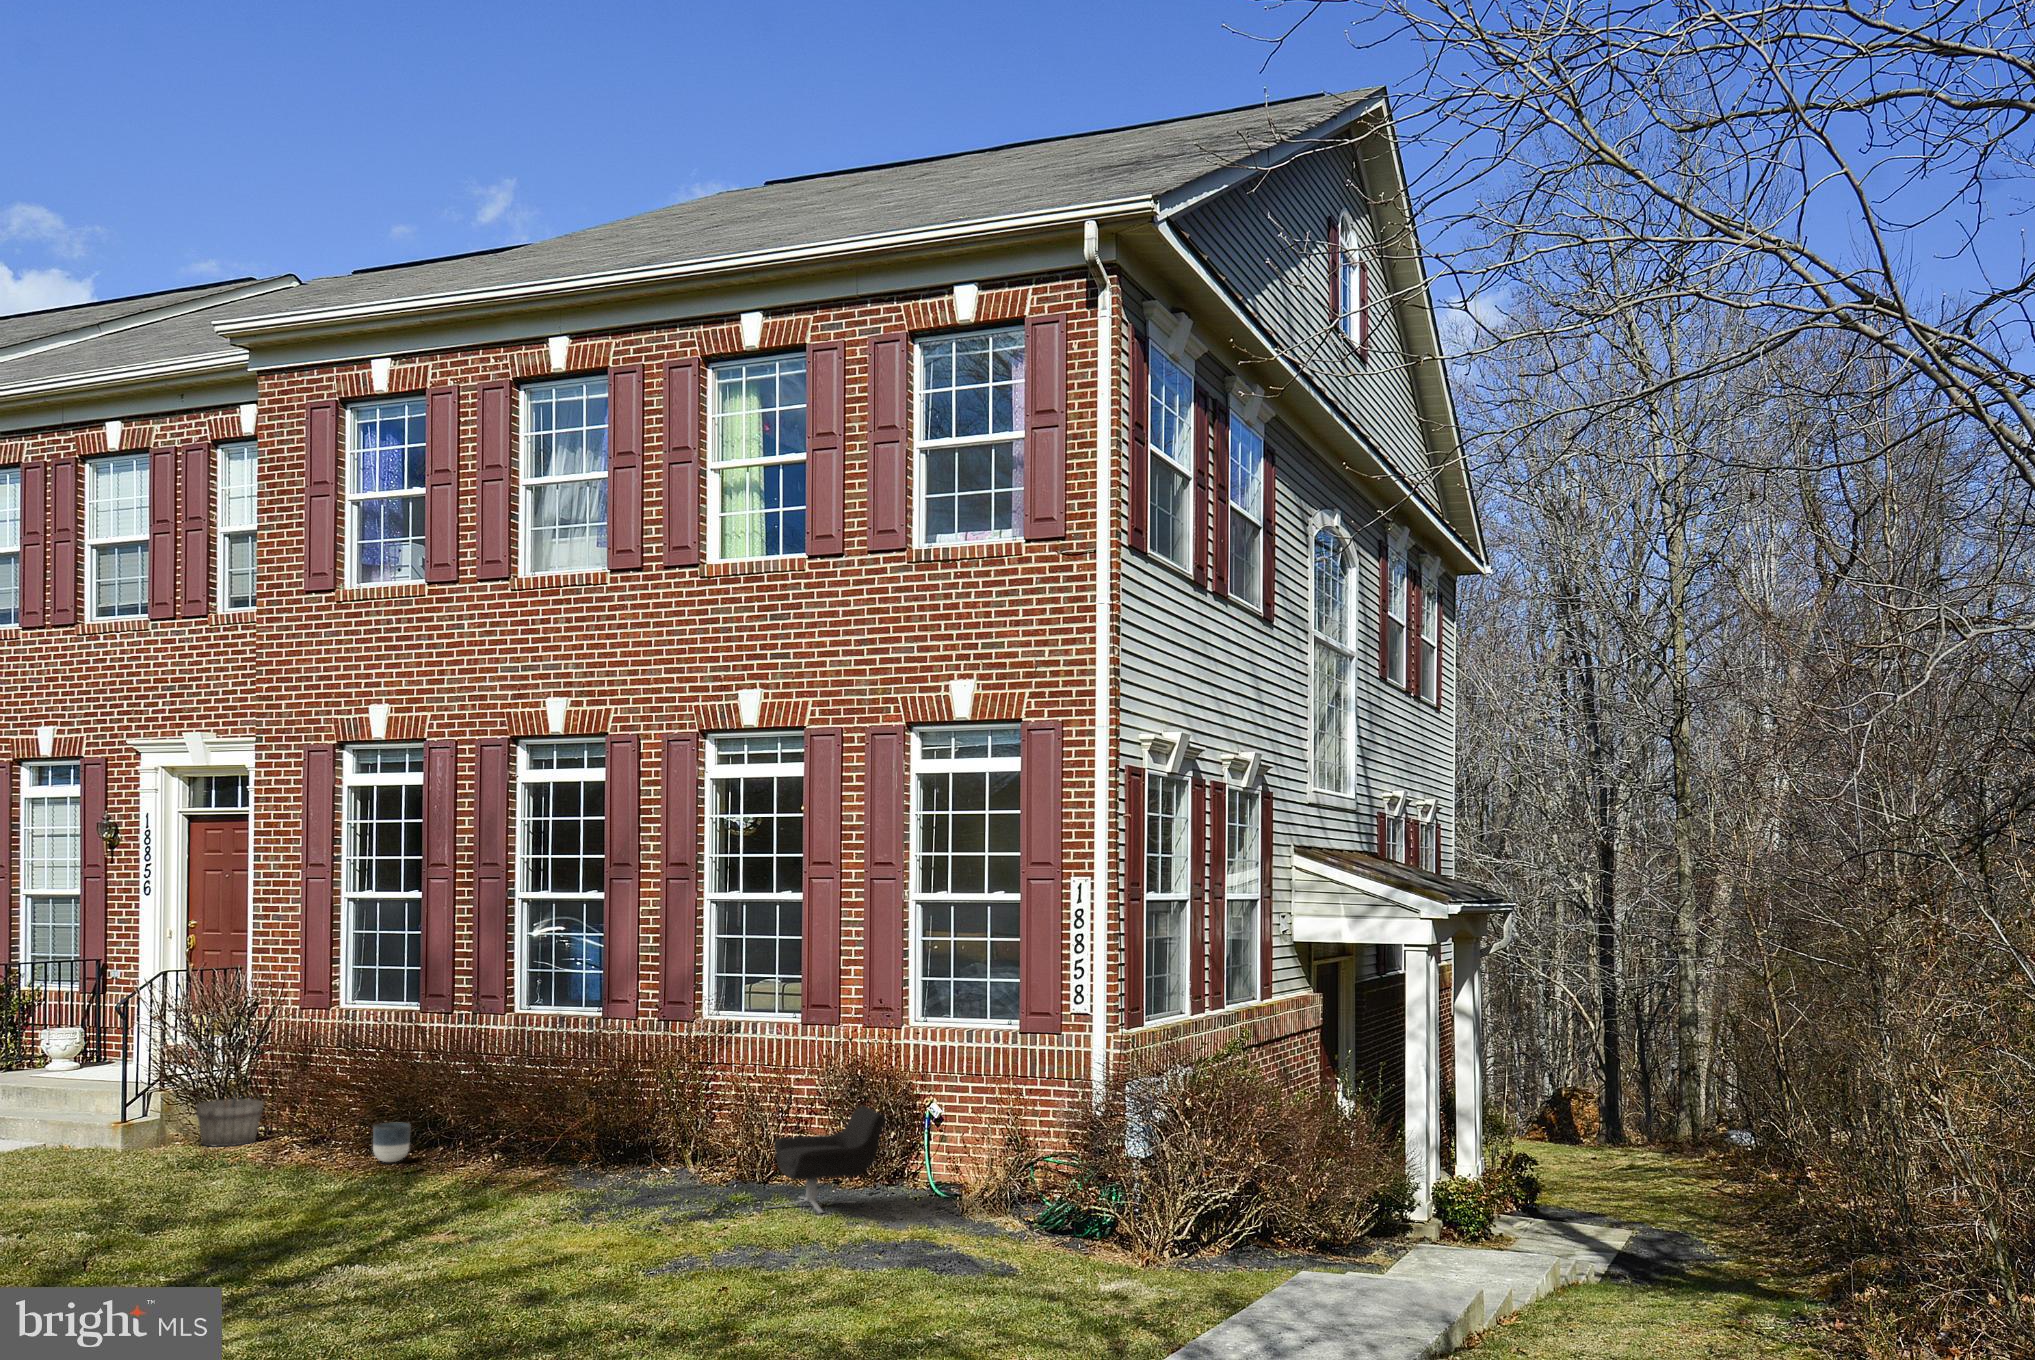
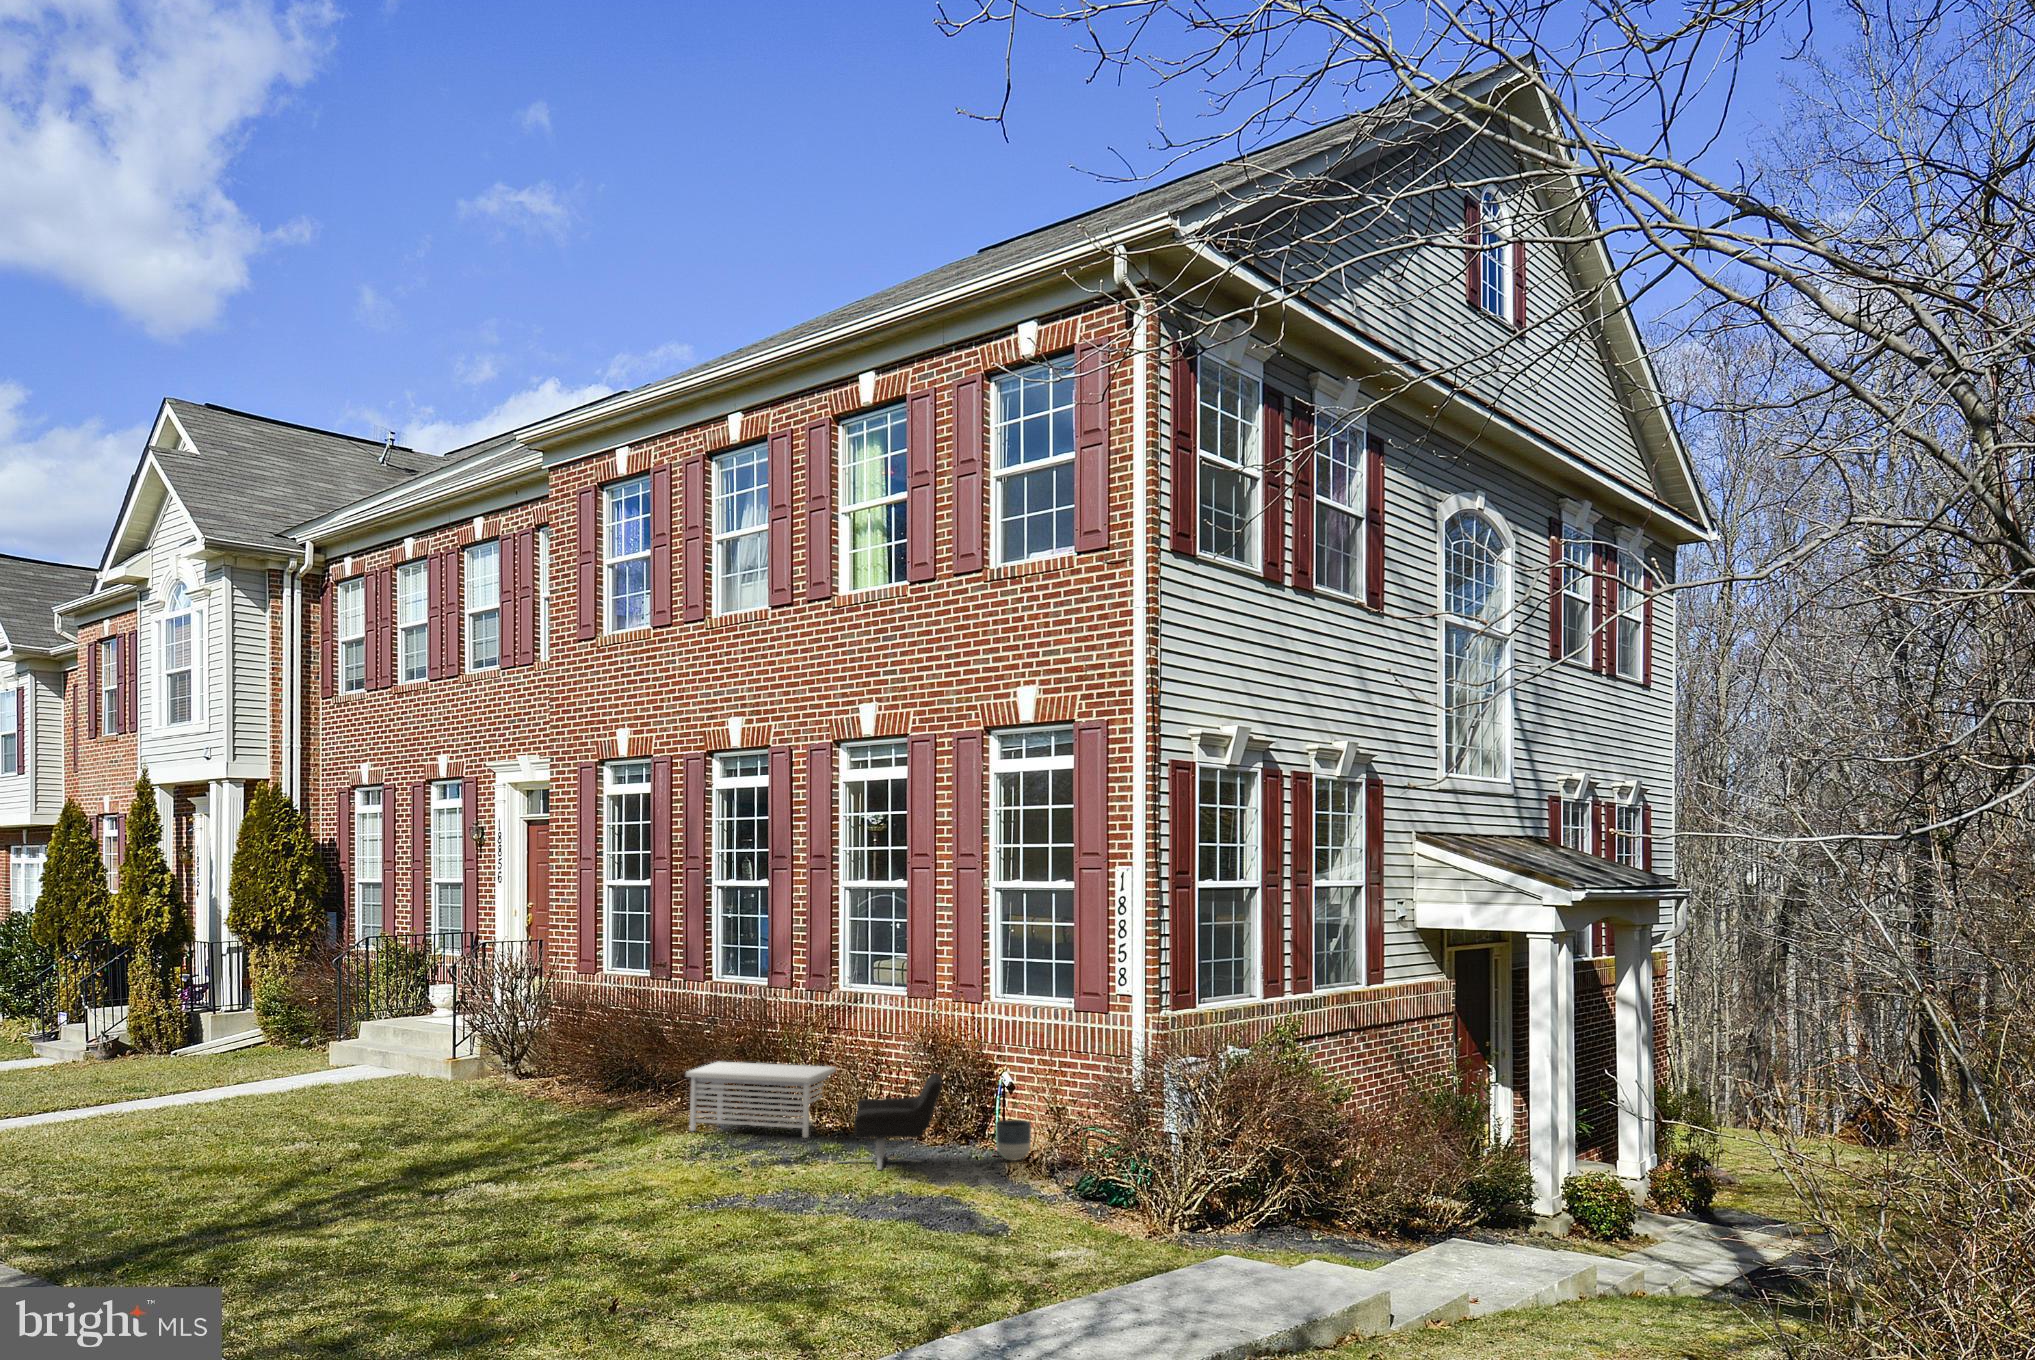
wooden bucket: present [196,1093,264,1146] -> none [479,1038,532,1085]
storage bench: none [544,1104,711,1186] -> present [686,1062,836,1138]
planter: present [373,1122,411,1162] -> present [996,1119,1031,1161]

